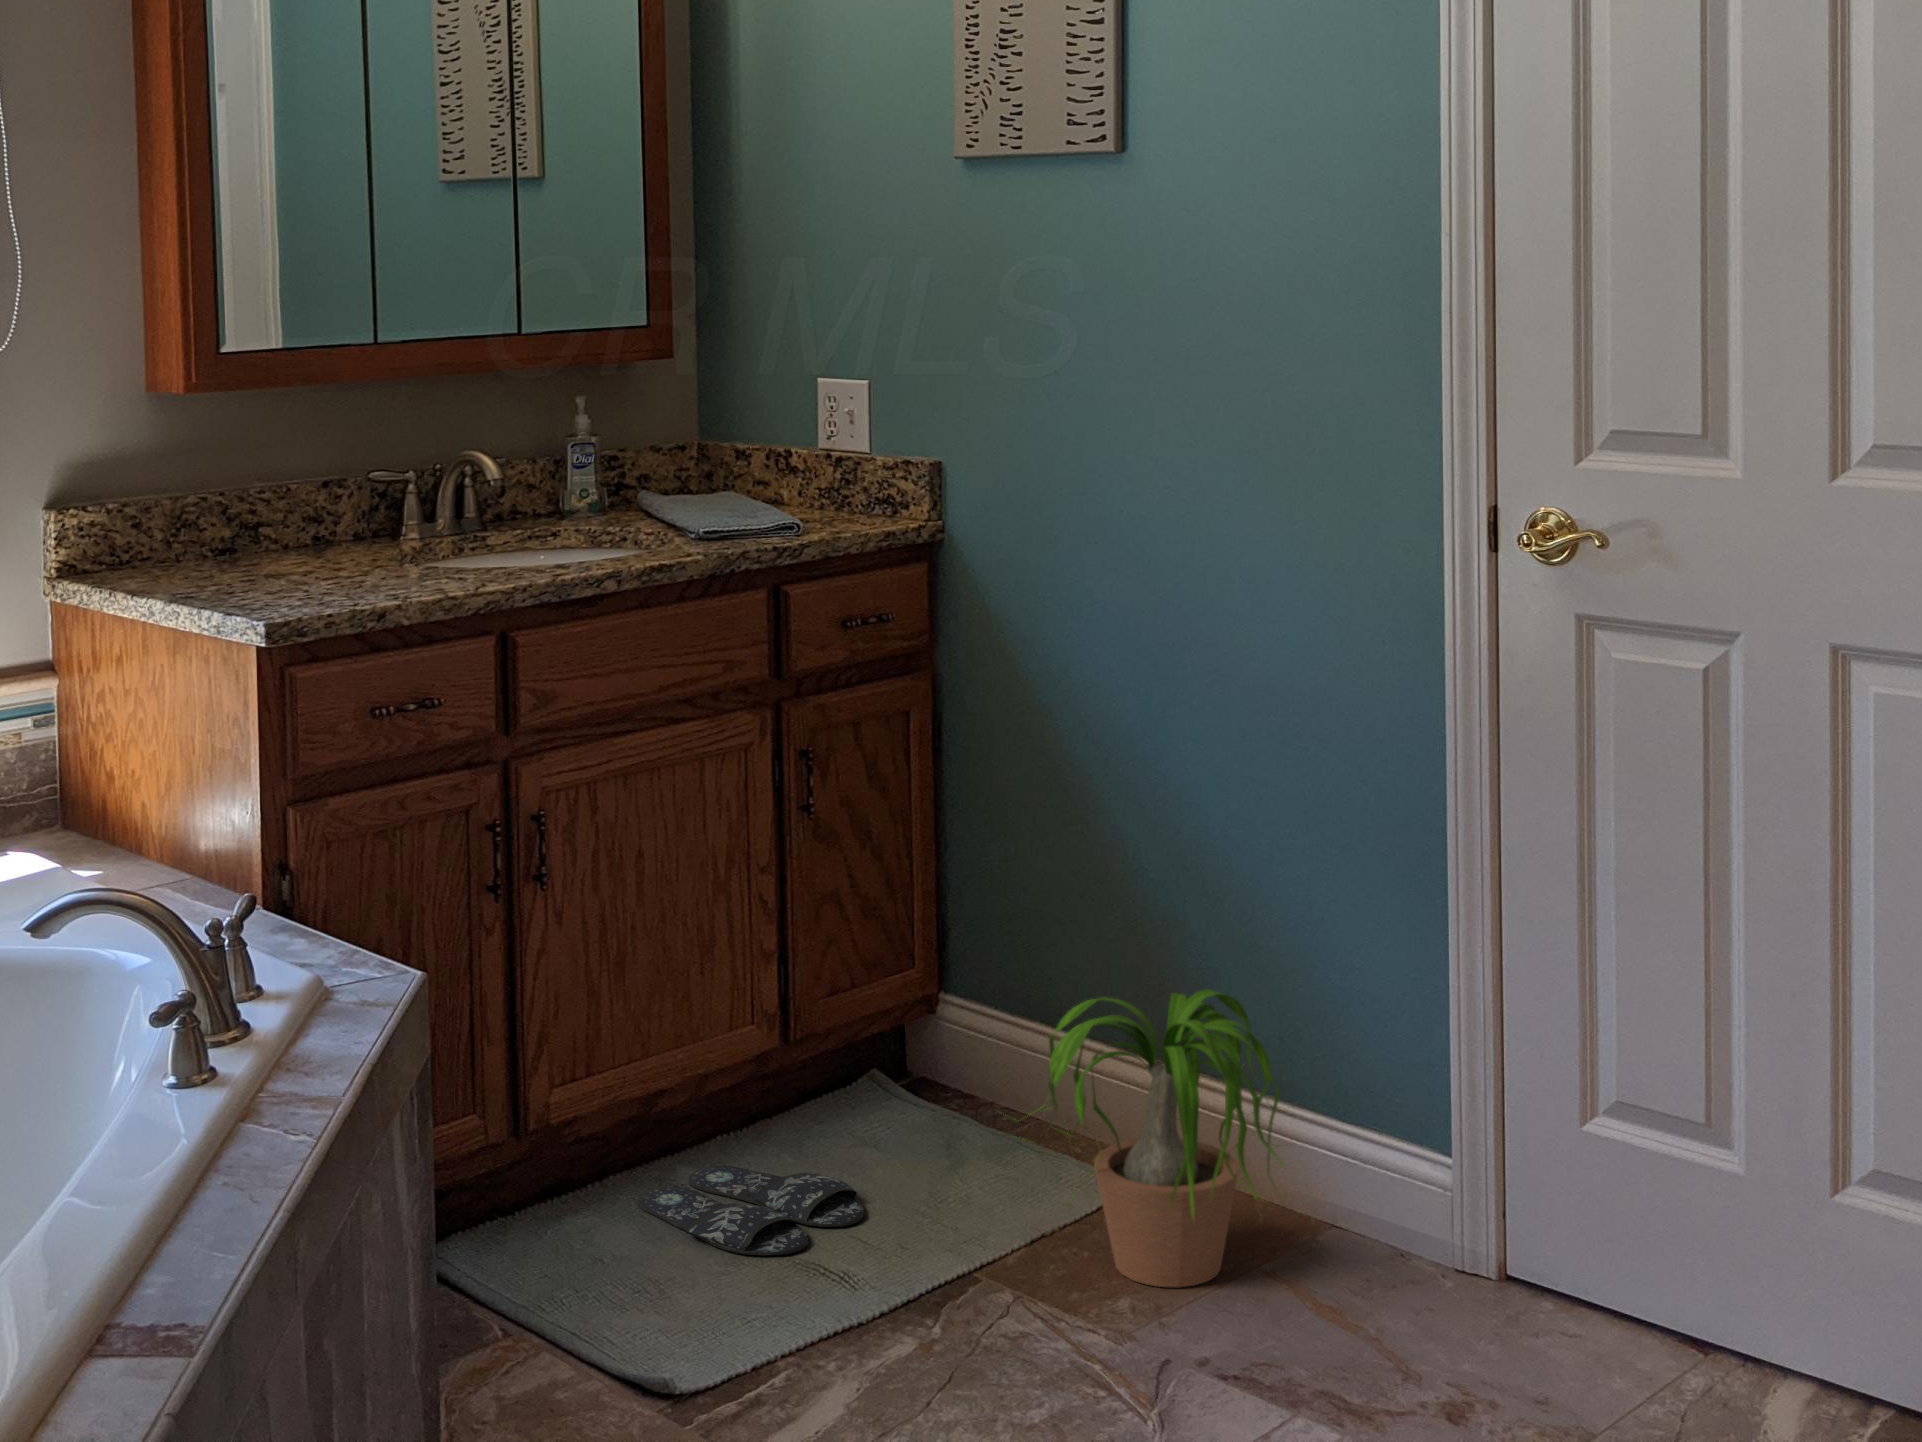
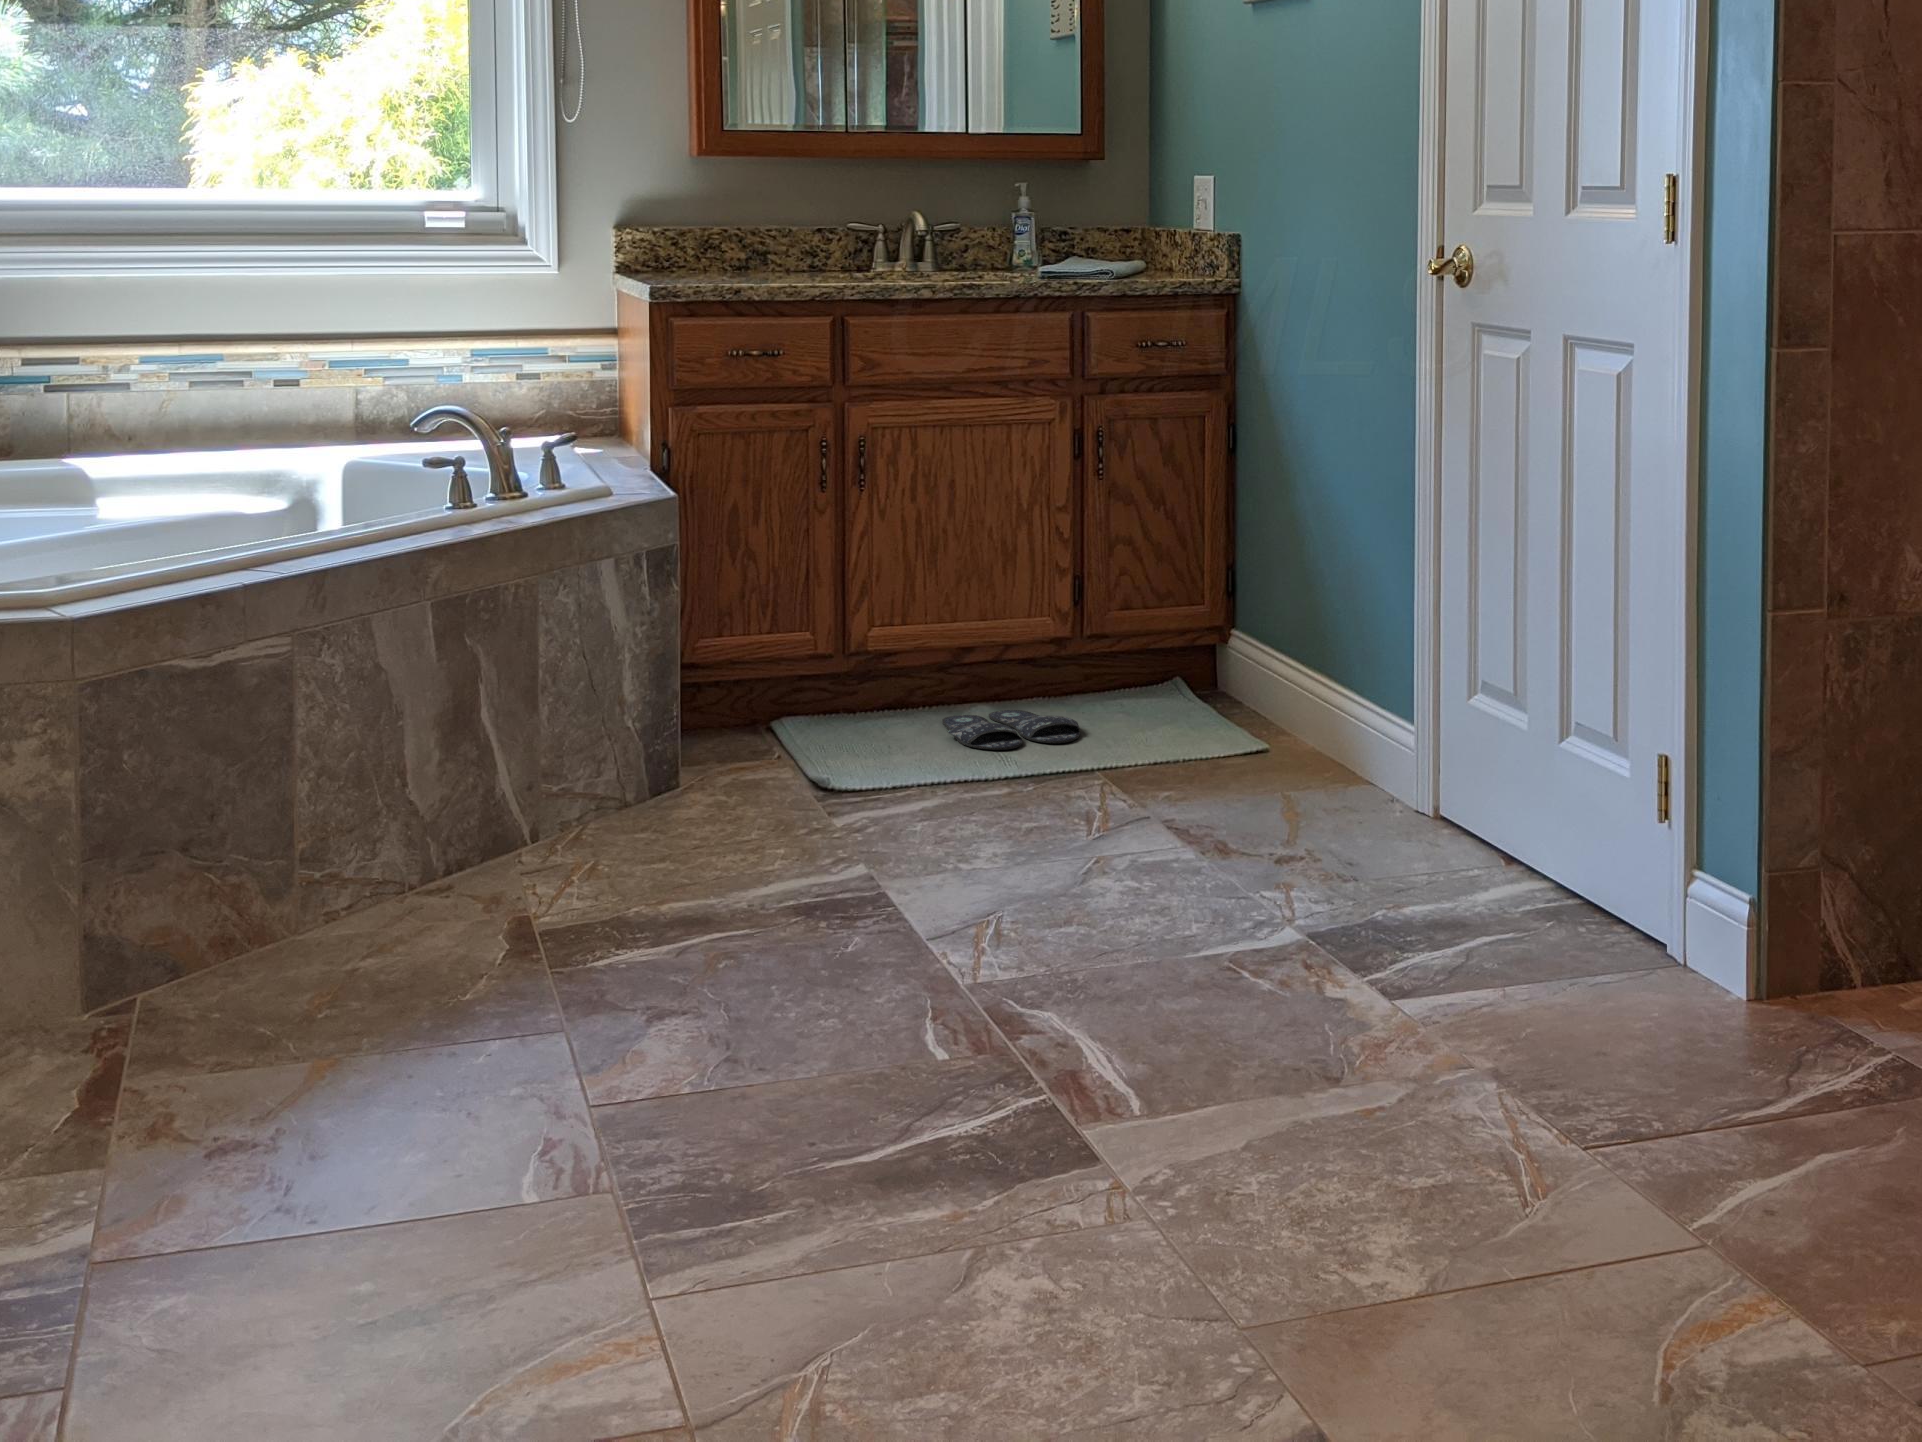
potted plant: present [1048,989,1283,1287] -> none [1122,591,1340,793]

